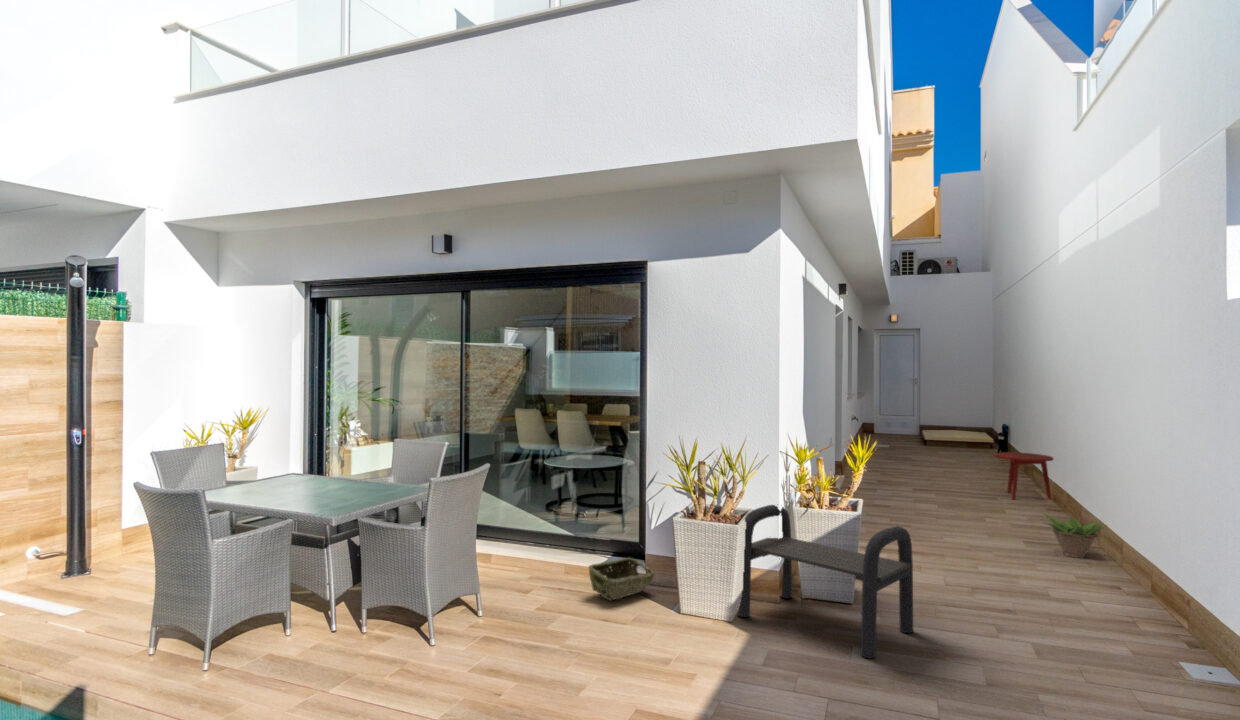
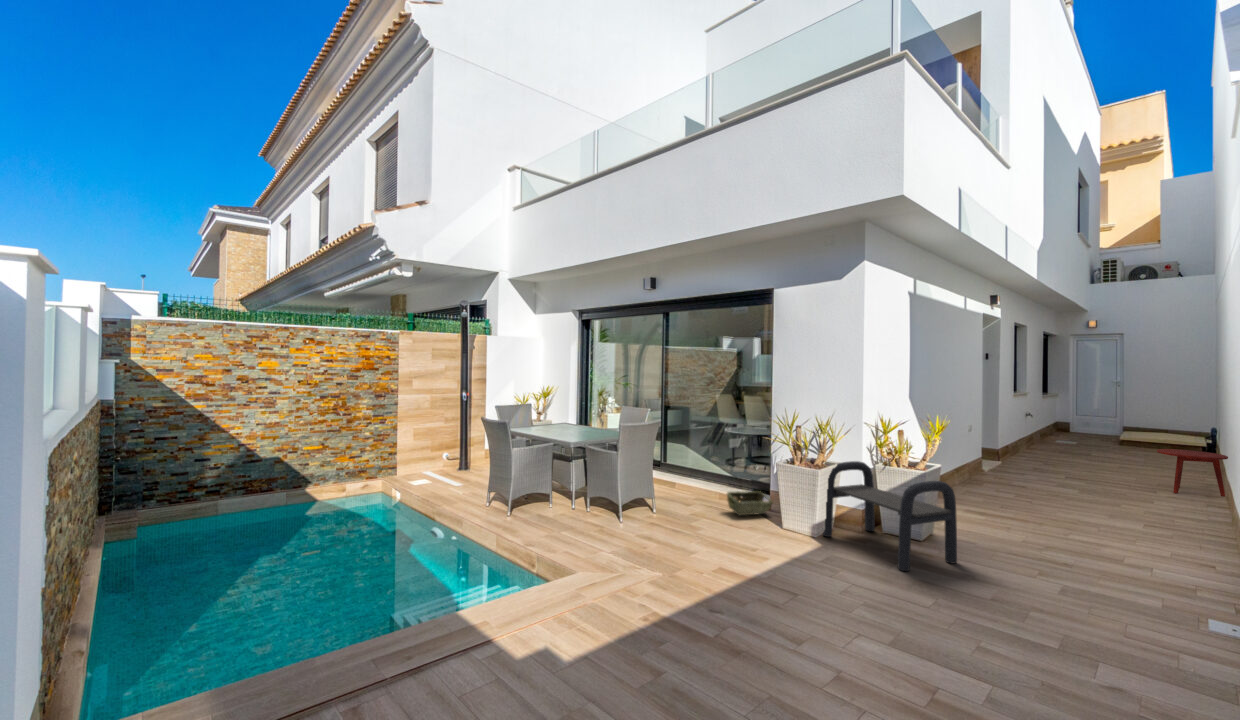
decorative plant: present [1044,513,1105,558] -> none [1152,498,1234,542]

